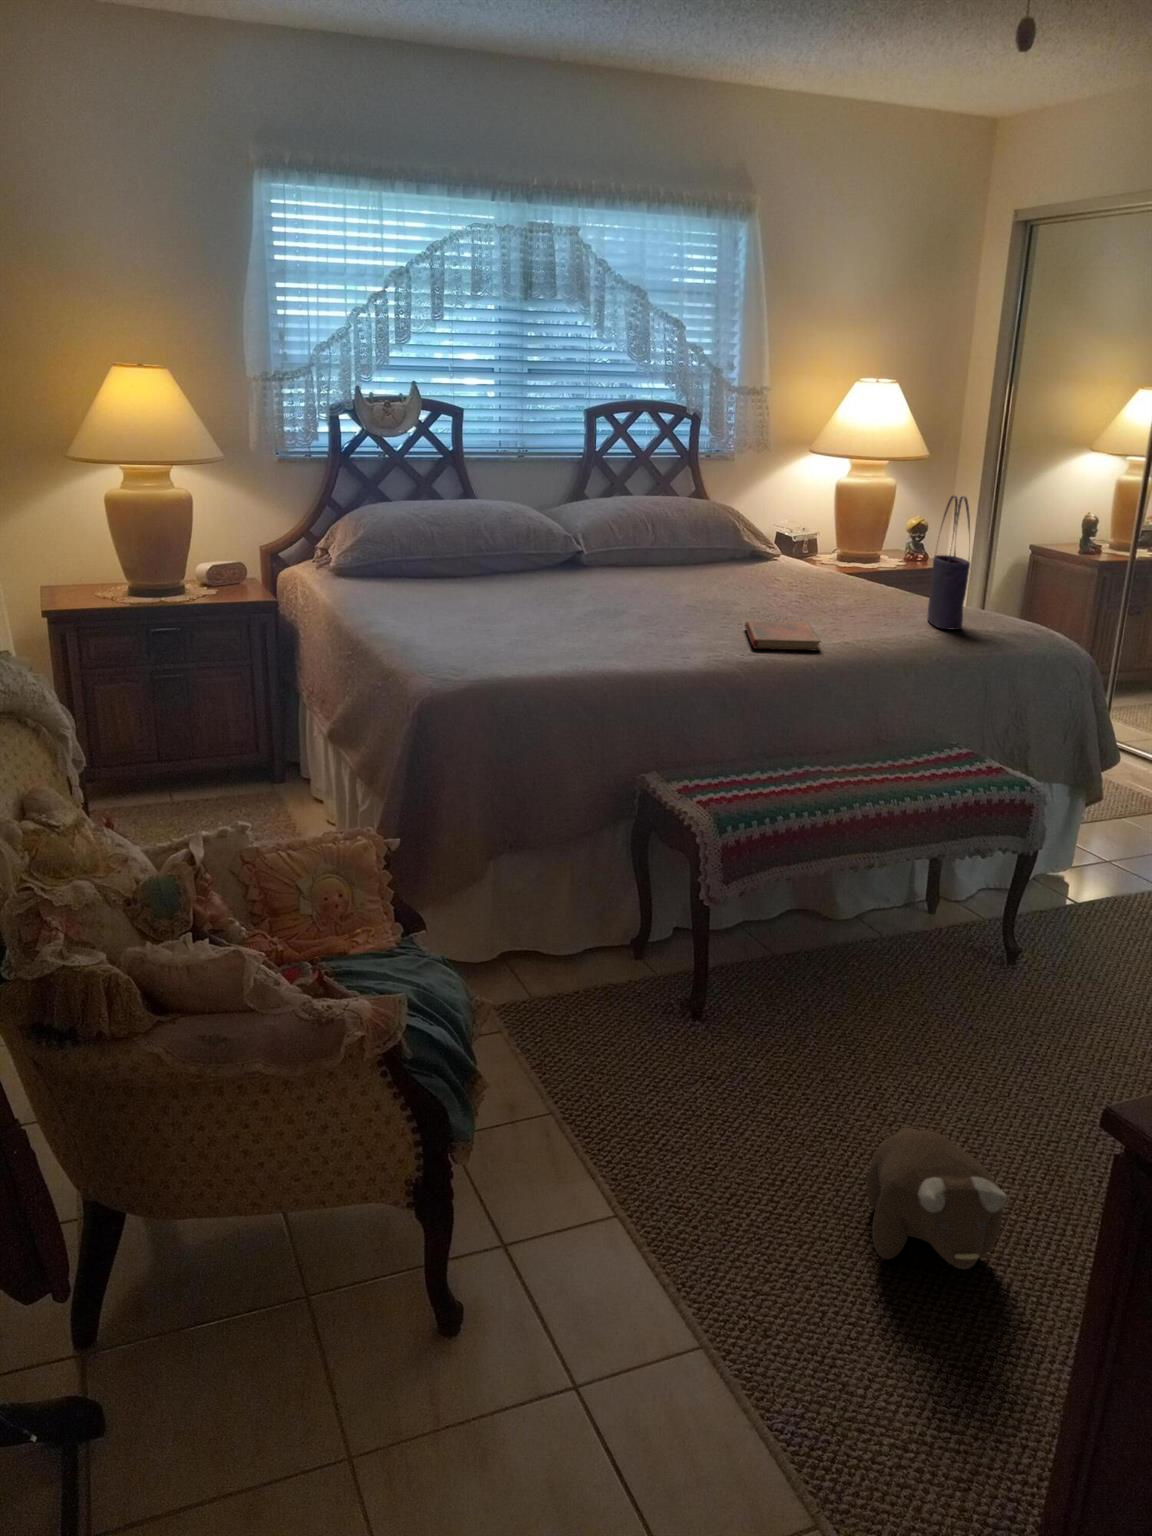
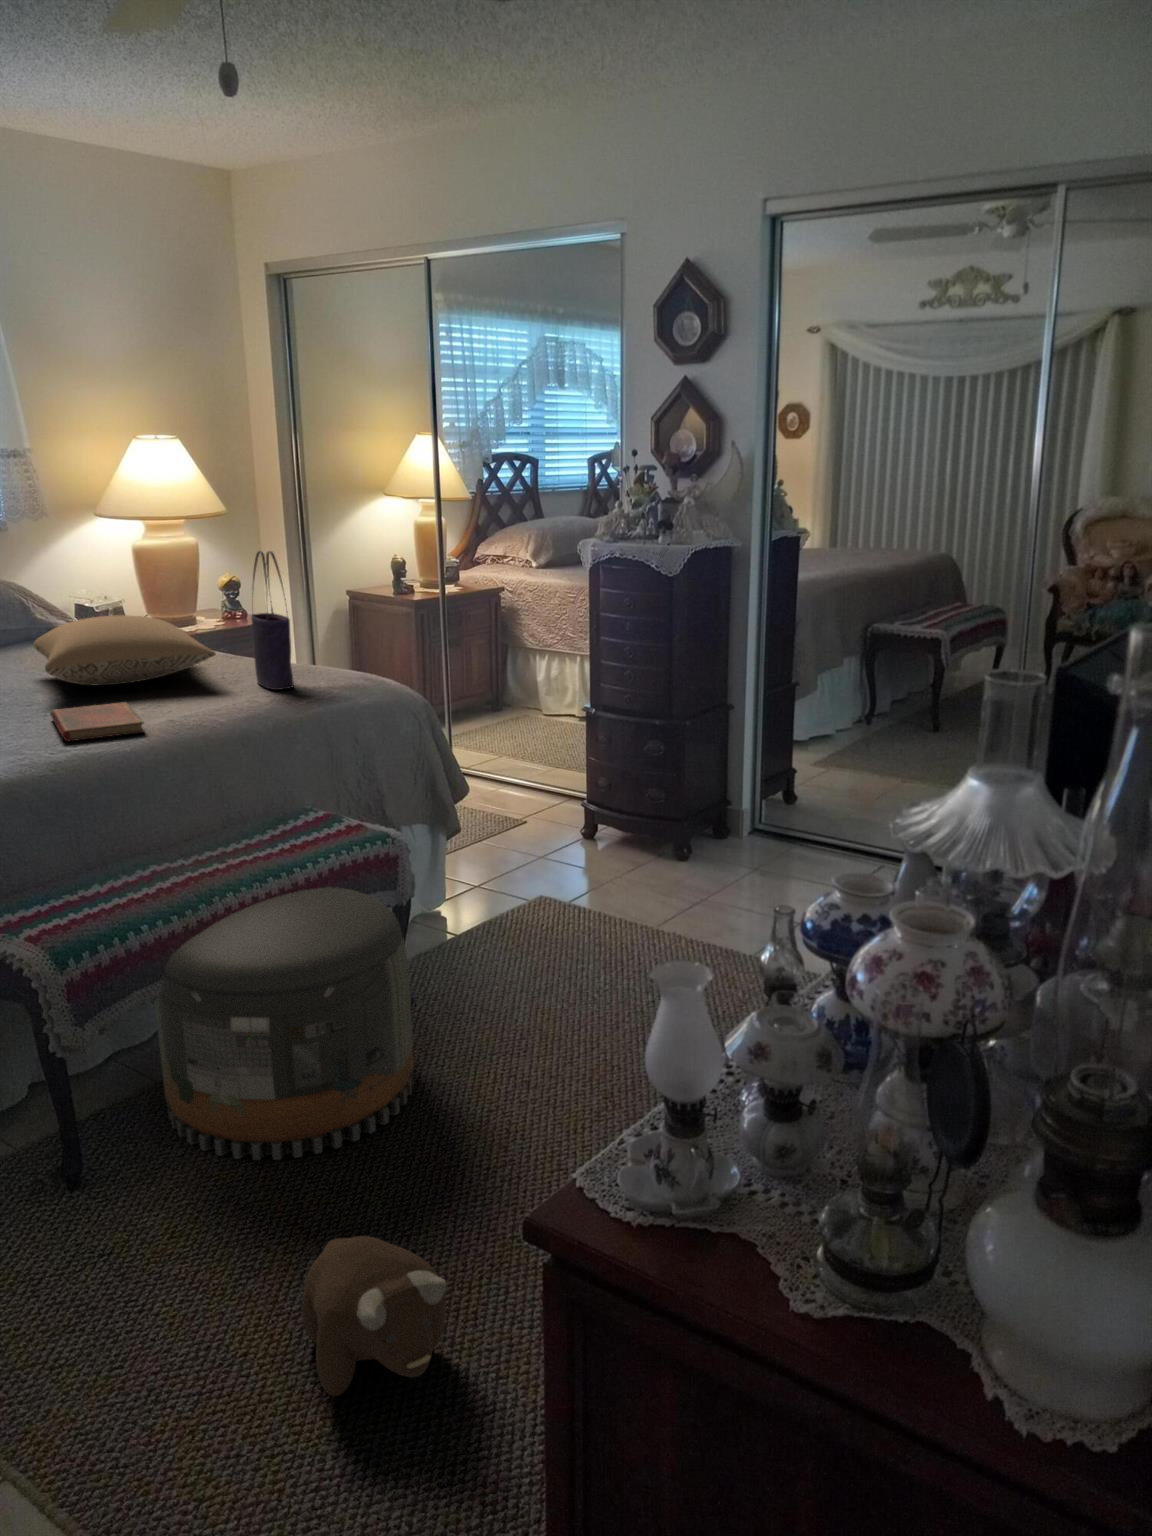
pillow: none [739,545,894,606] -> present [34,615,216,686]
pouf: none [781,808,1026,1057] -> present [155,887,414,1160]

